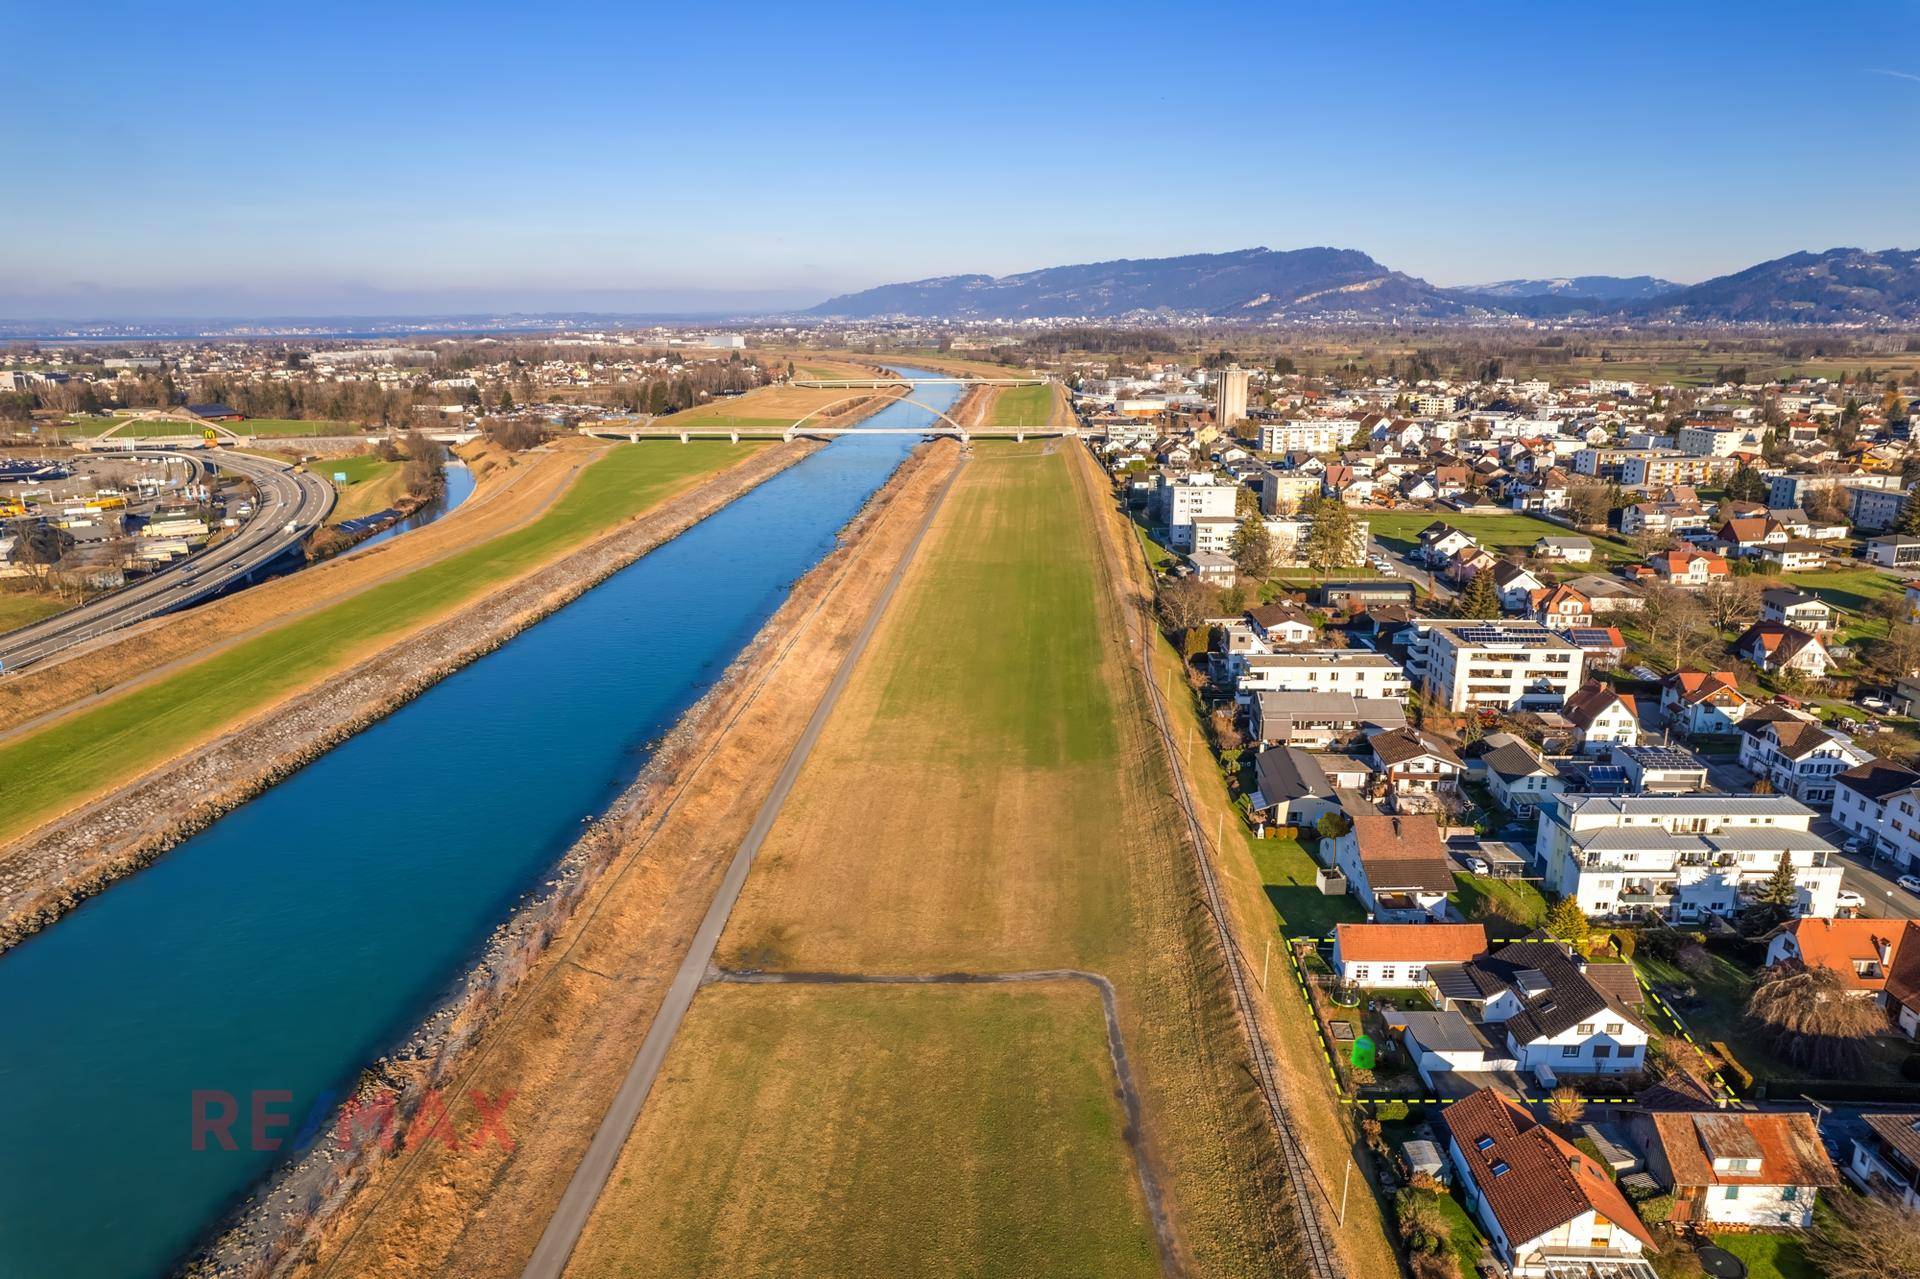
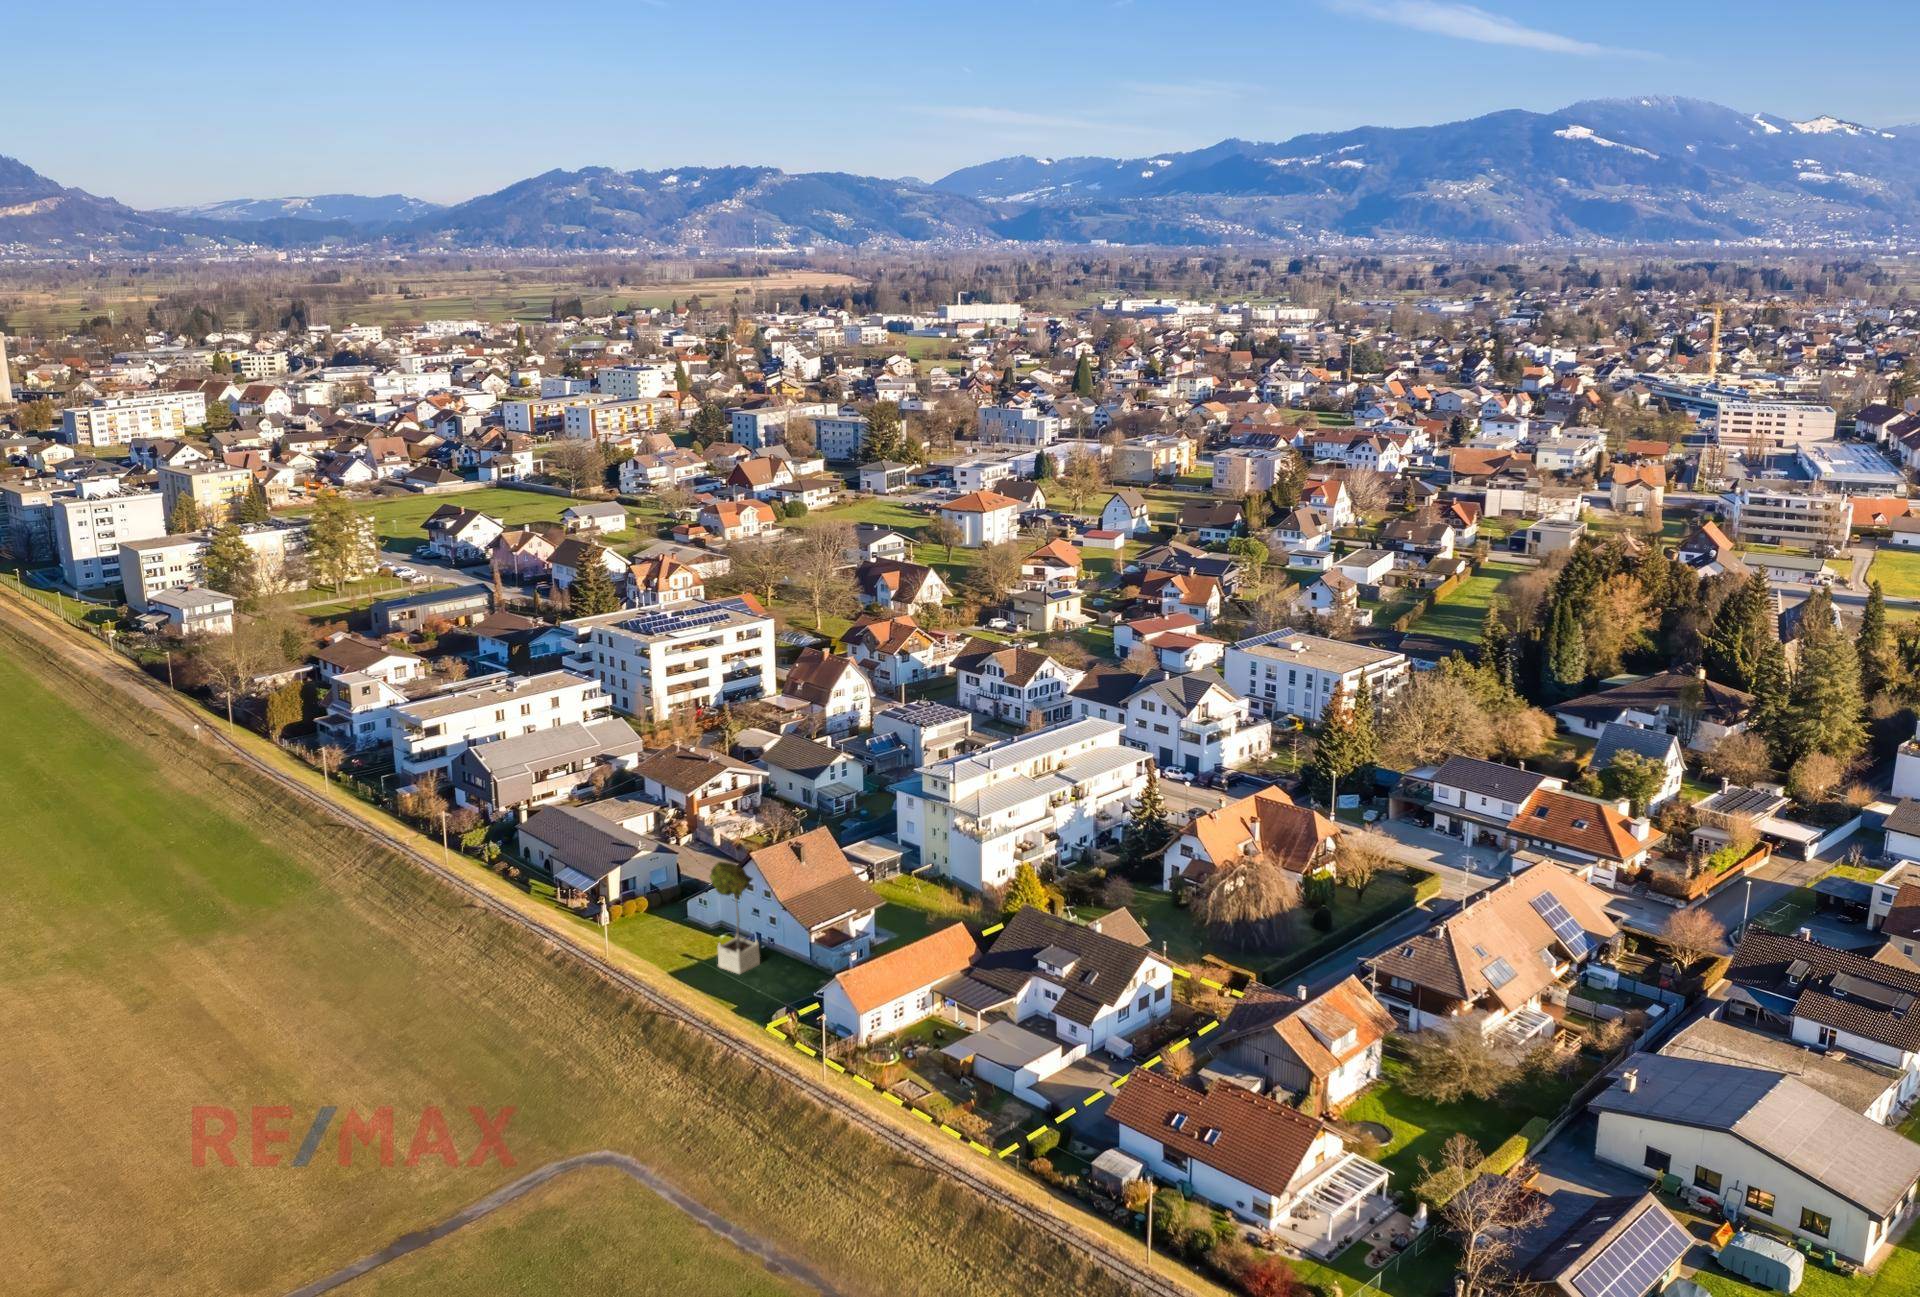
watering can: present [1350,1035,1375,1069] -> none [960,1083,993,1126]

